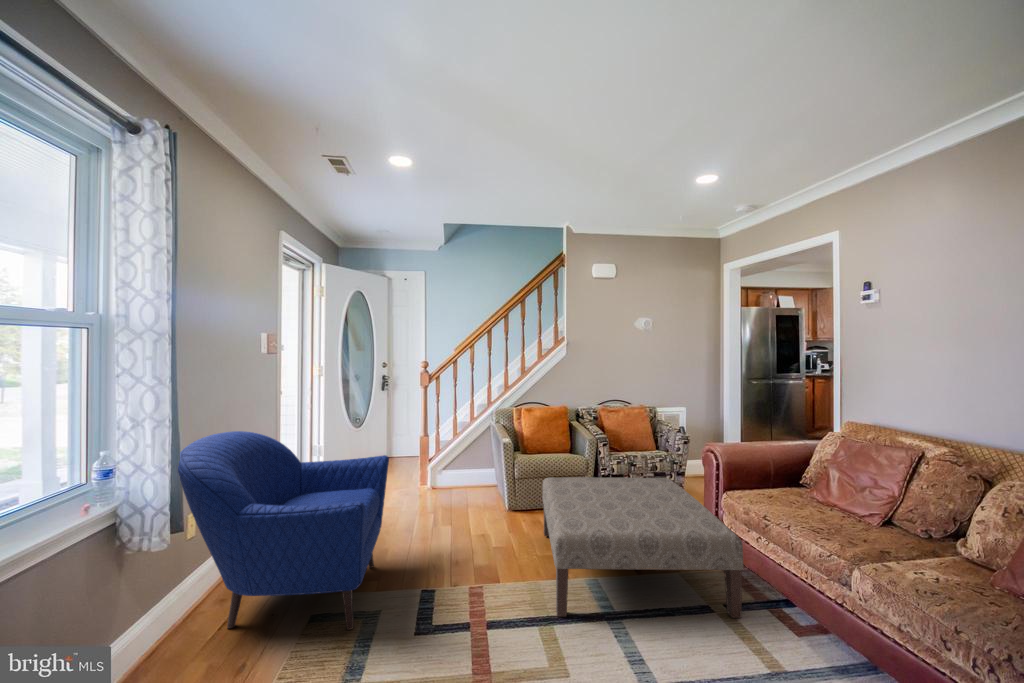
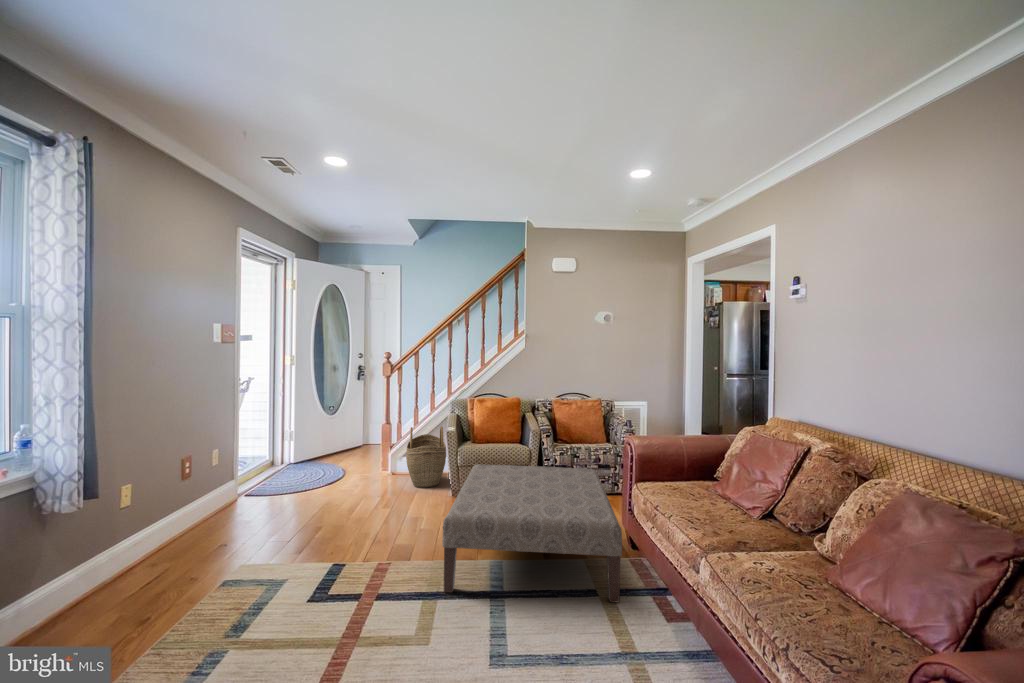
armchair: present [178,431,389,630] -> none [97,413,320,594]
woven basket: none [453,438,495,503] -> present [406,426,446,488]

